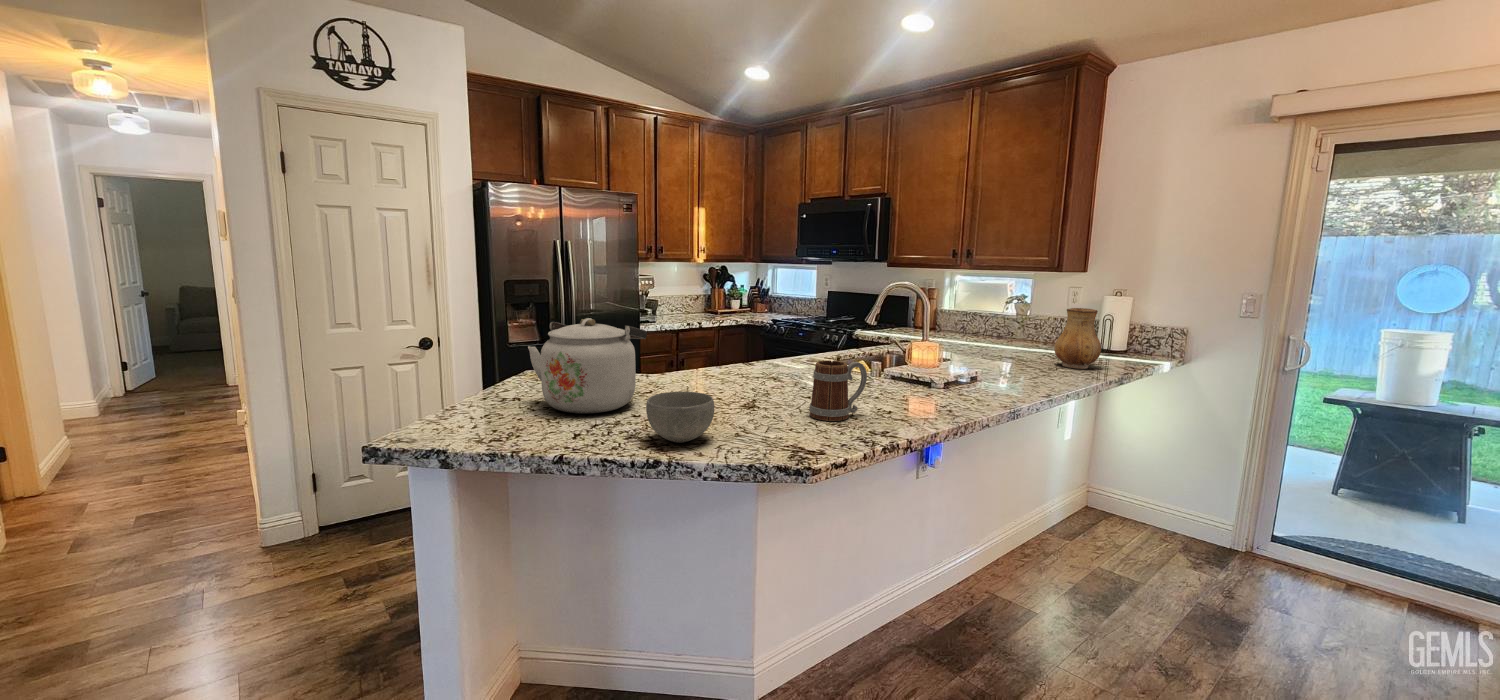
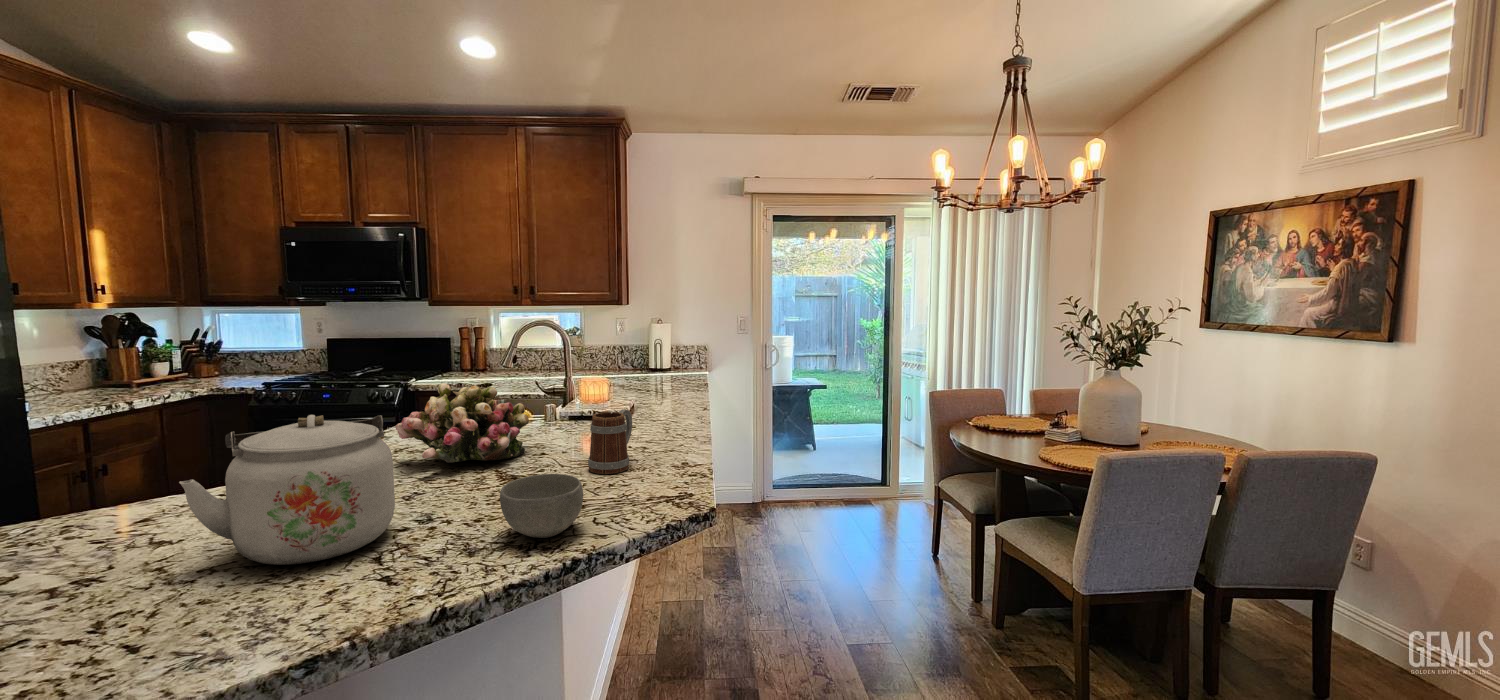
ceramic pitcher: present [1054,308,1101,369] -> none [649,337,683,387]
flower arrangement: none [710,319,817,391] -> present [395,383,529,462]

